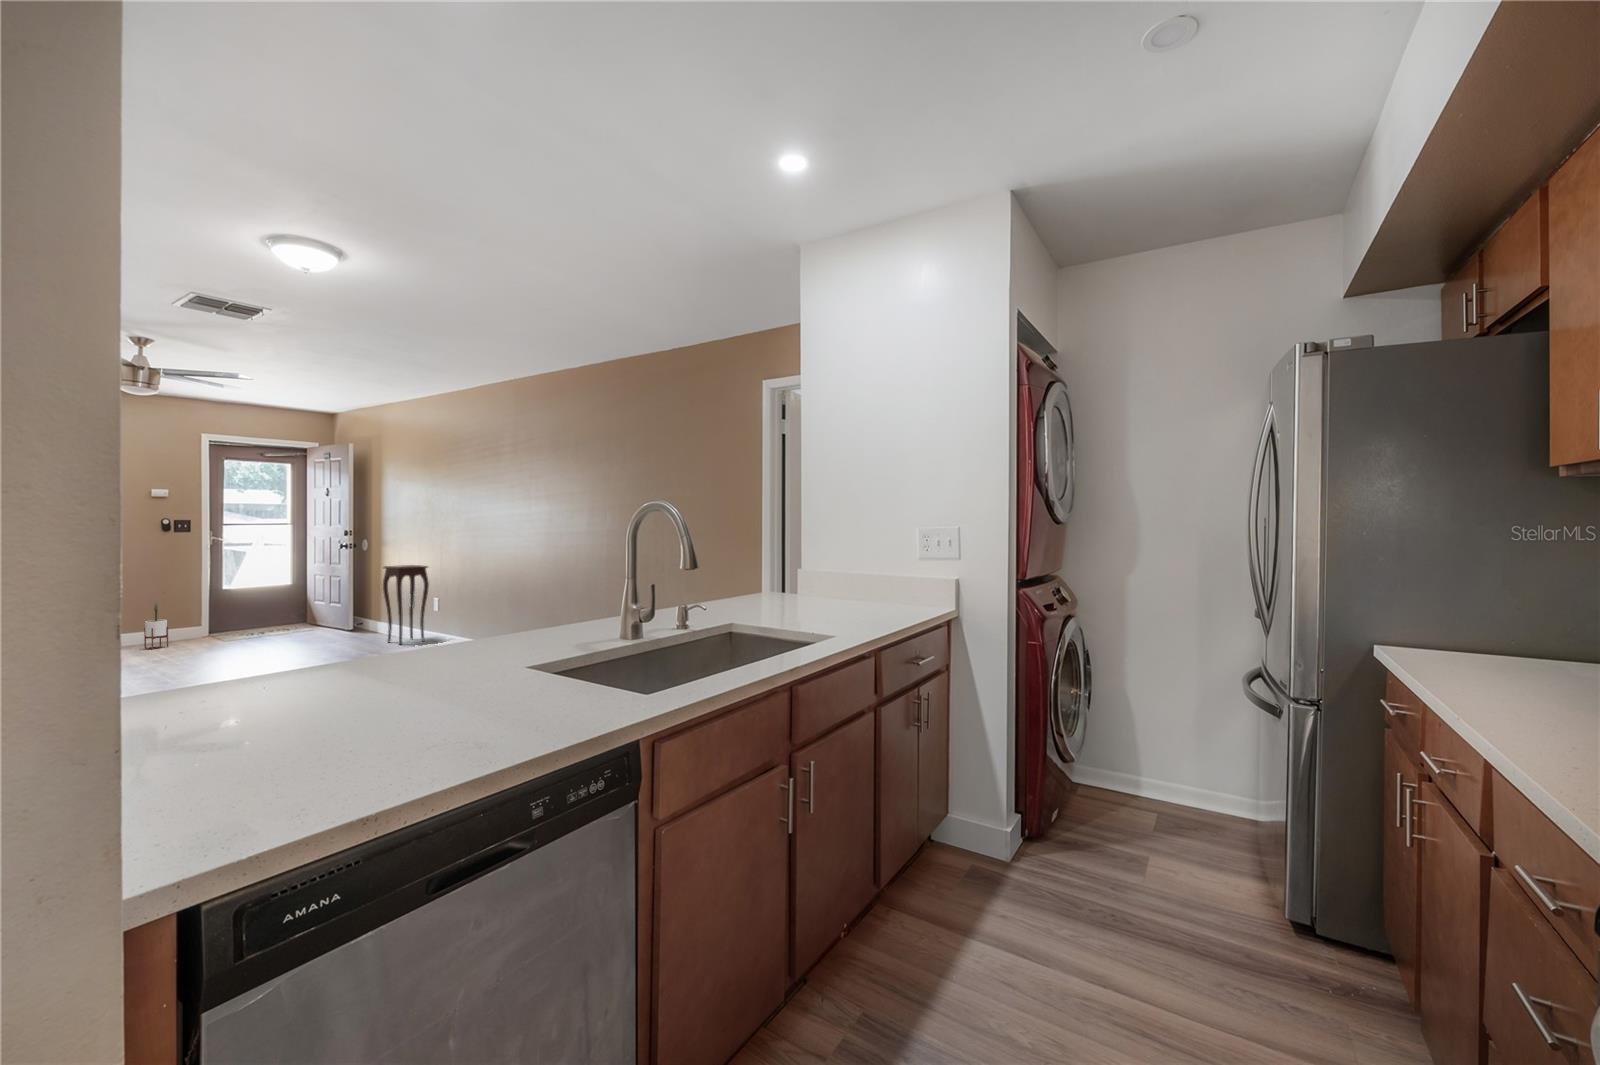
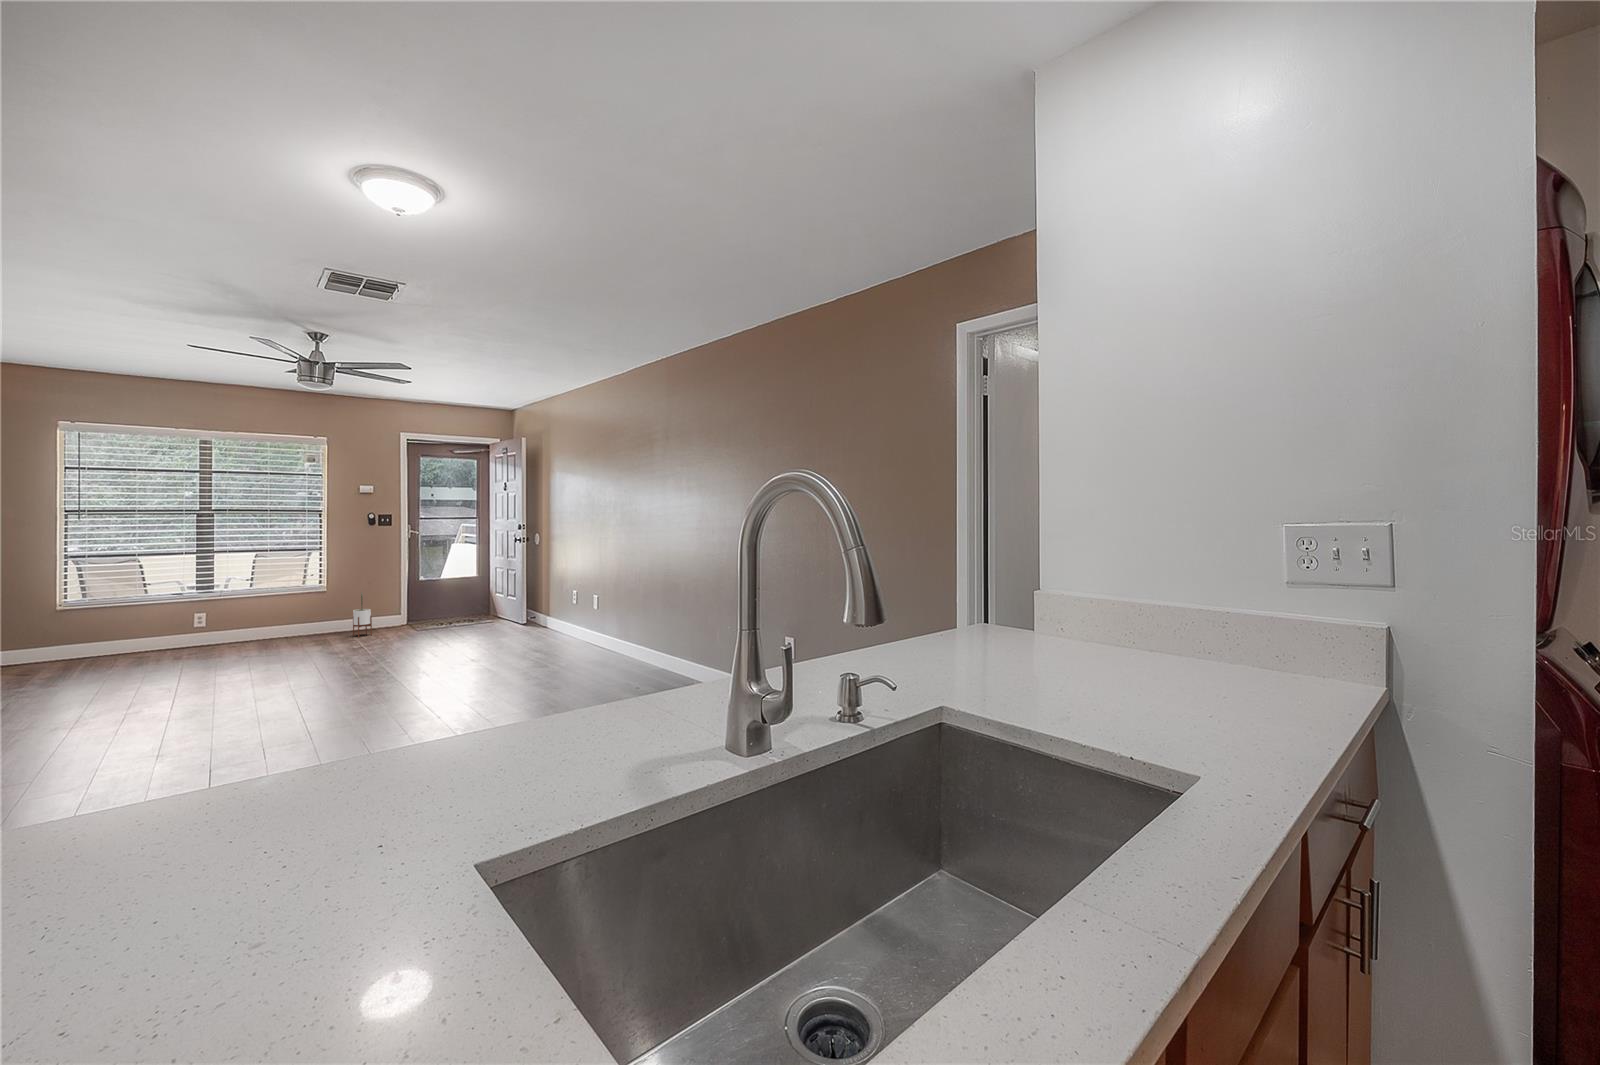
side table: present [383,565,429,645] -> none [550,560,592,642]

